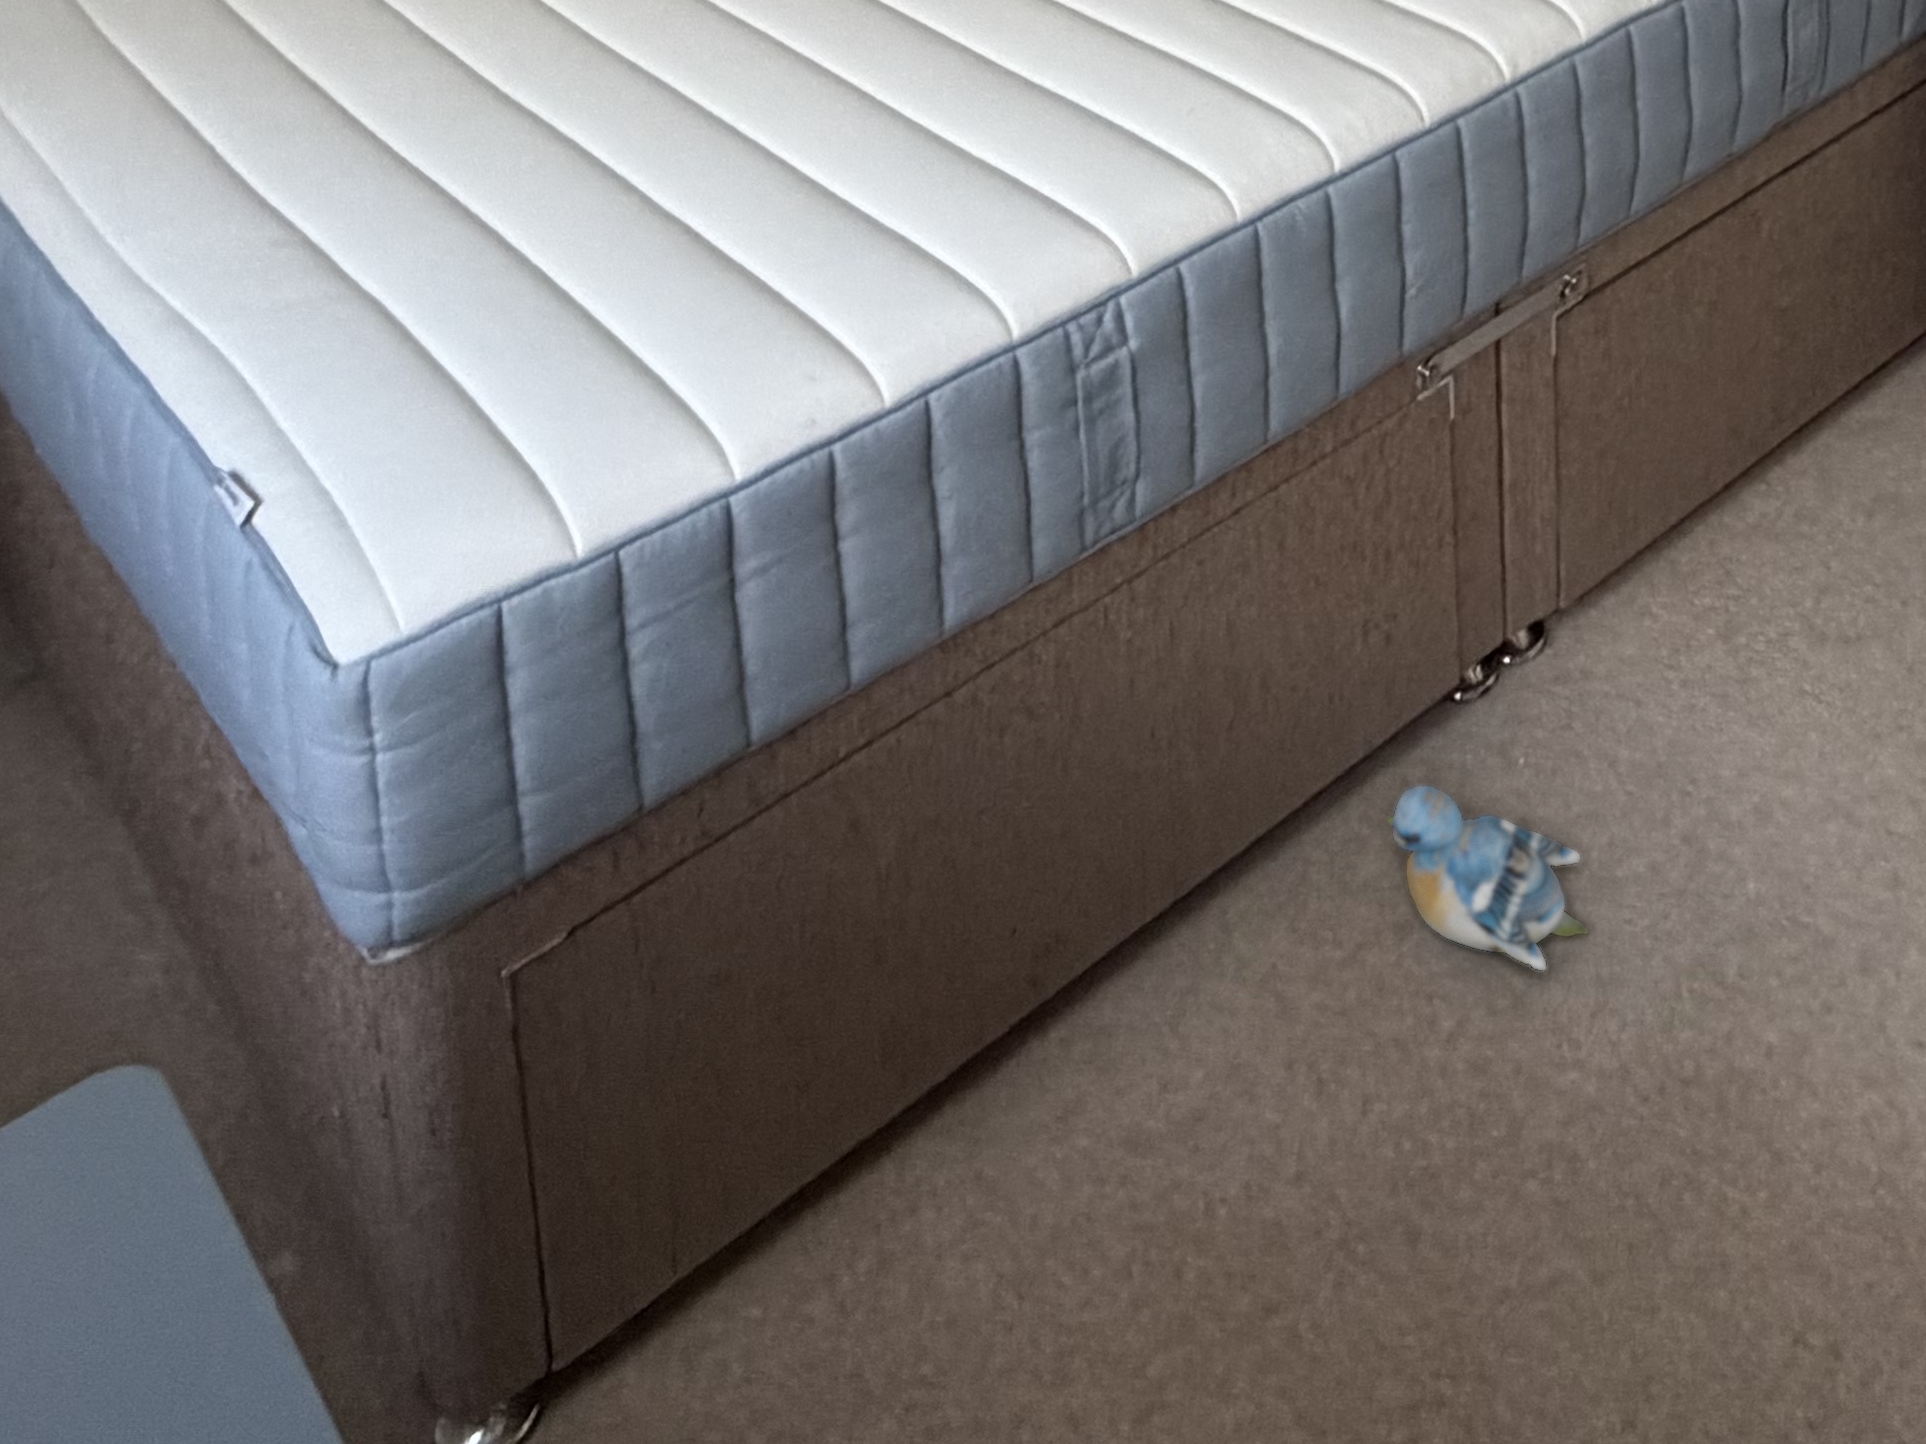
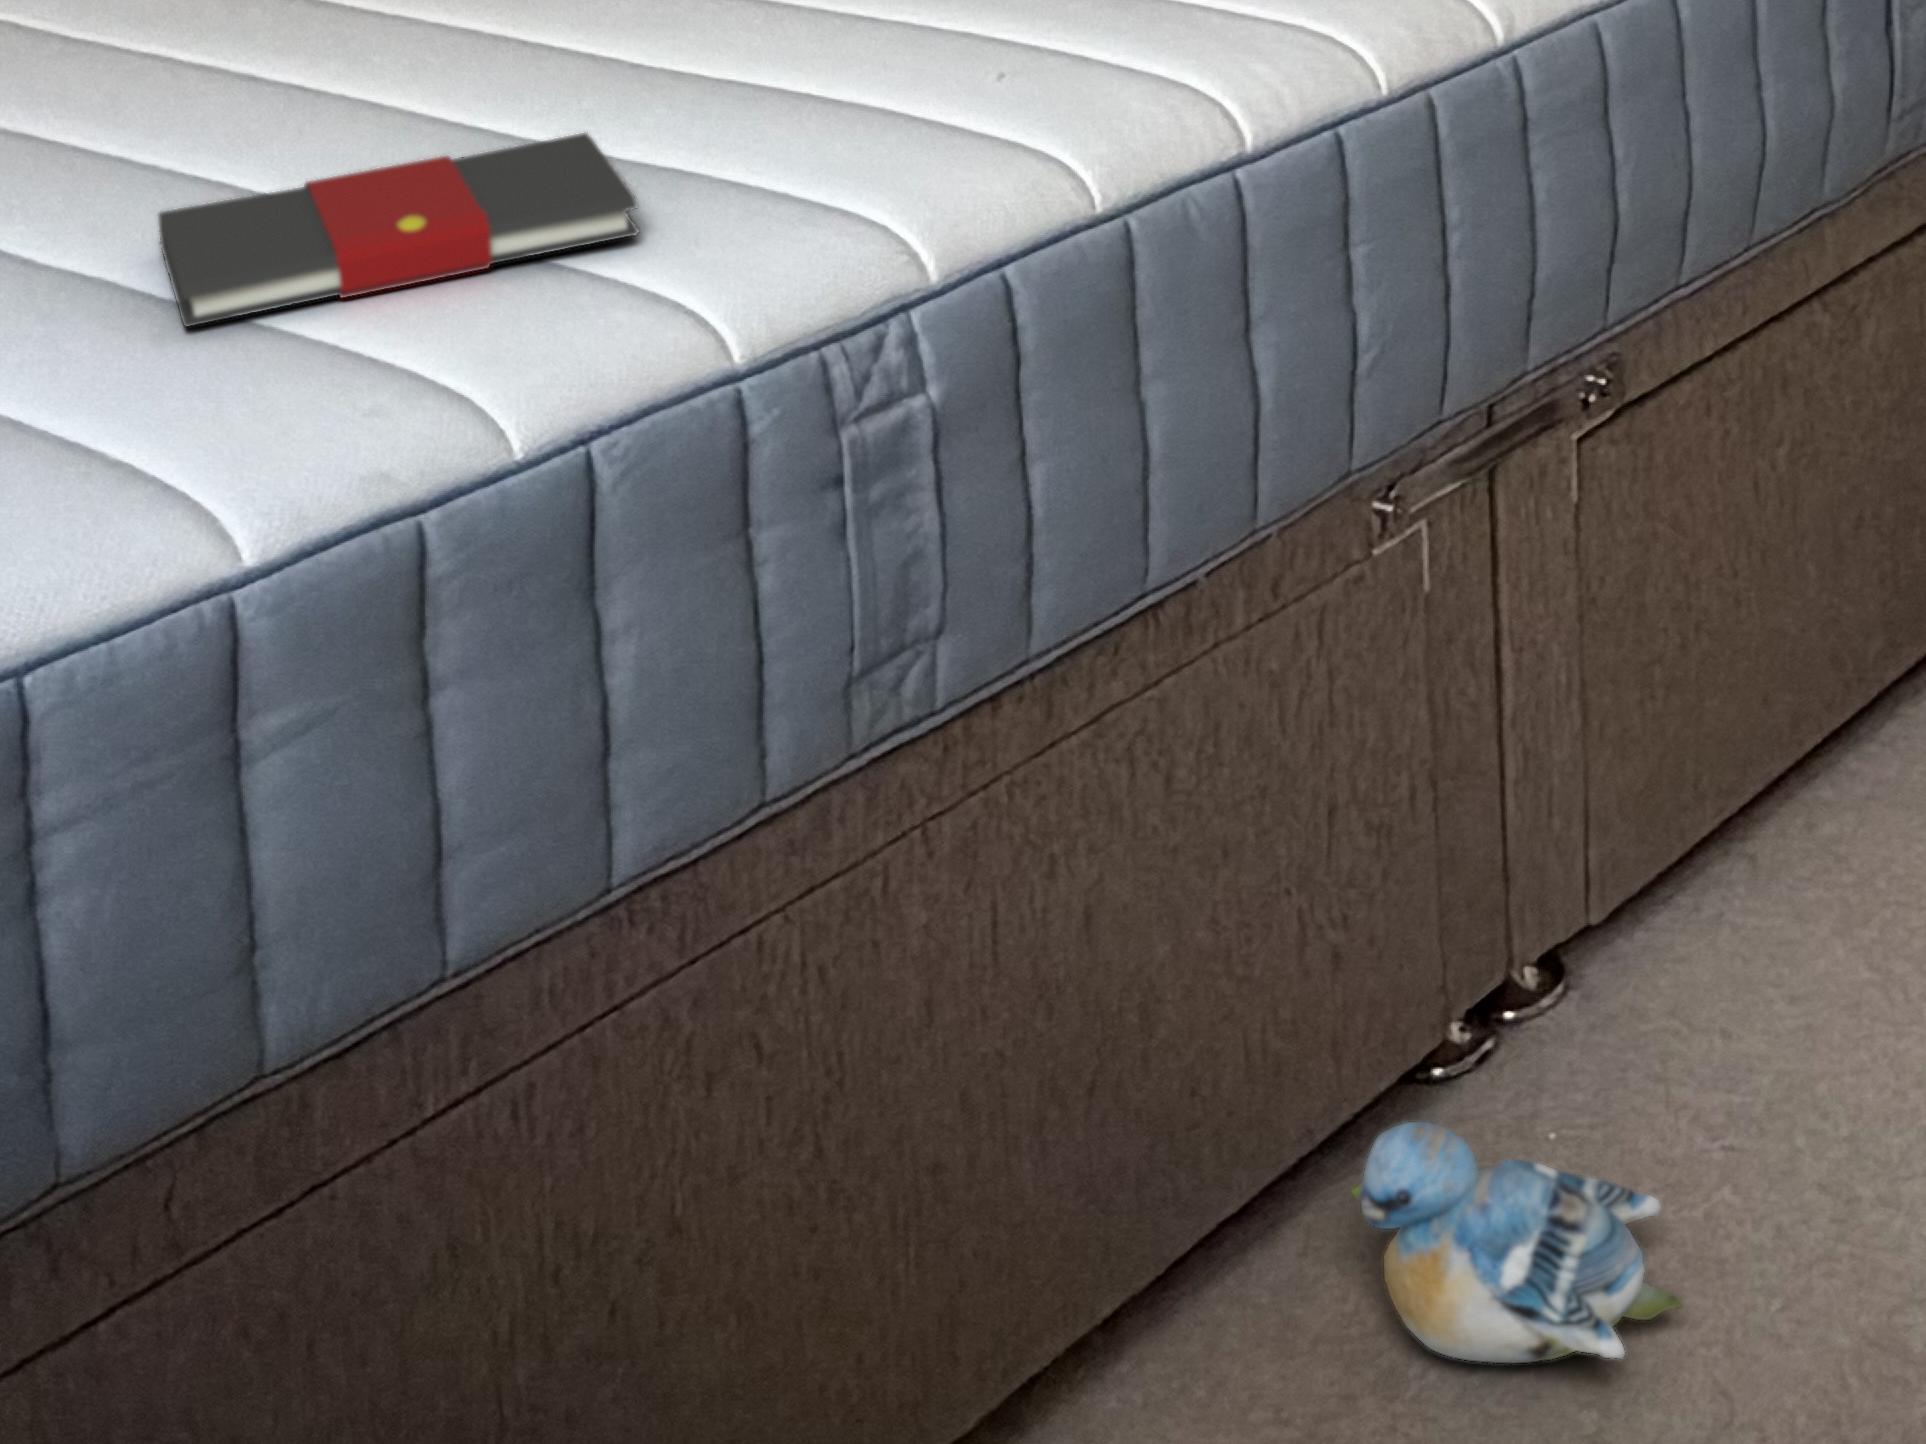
book: none [715,148,969,290] -> present [158,133,638,327]

